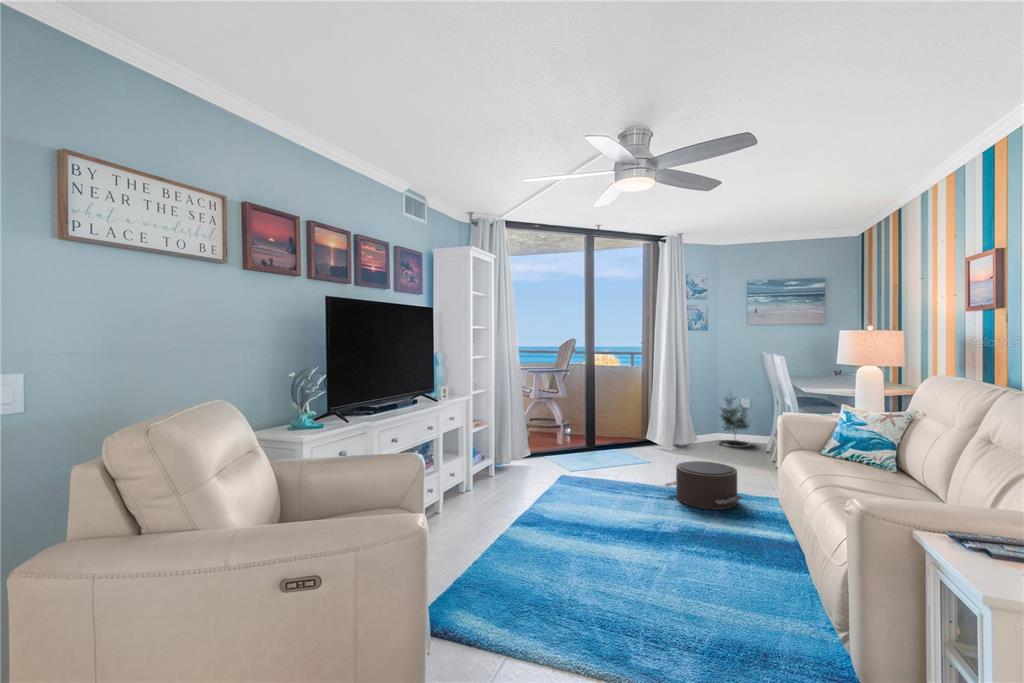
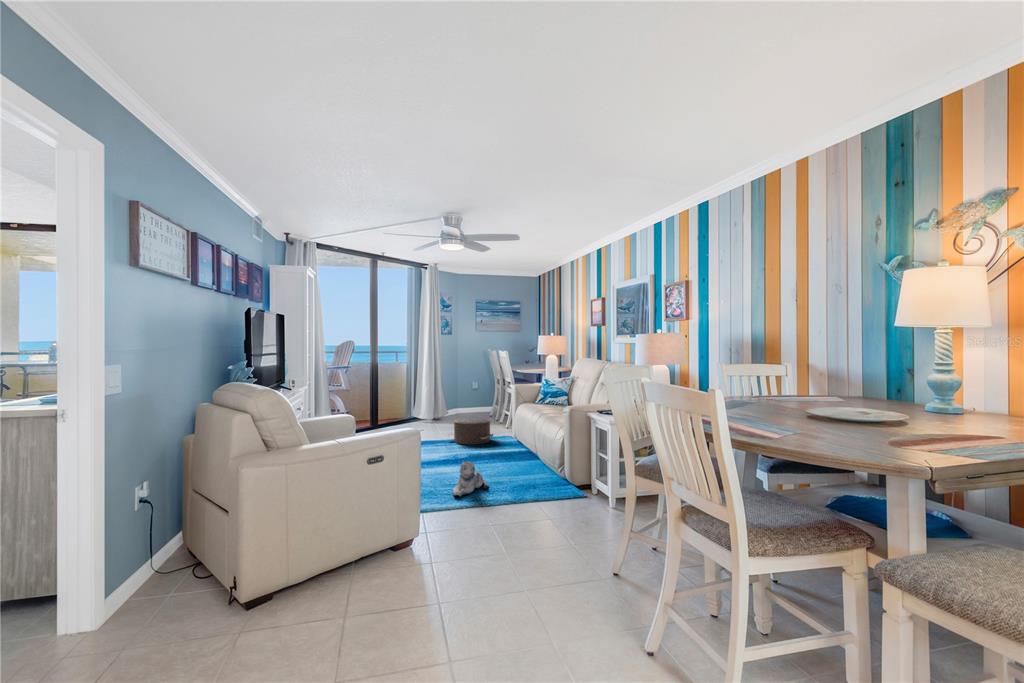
potted tree: present [718,397,750,448] -> none [459,376,481,414]
plush toy: none [588,569,671,641] -> present [453,461,488,496]

